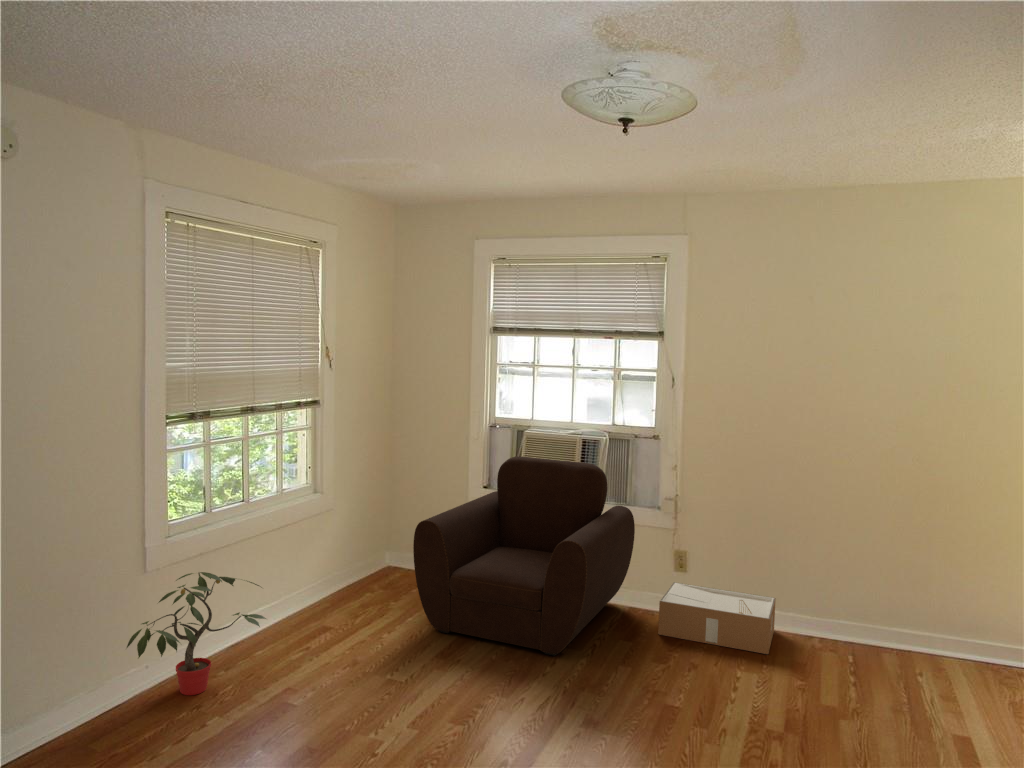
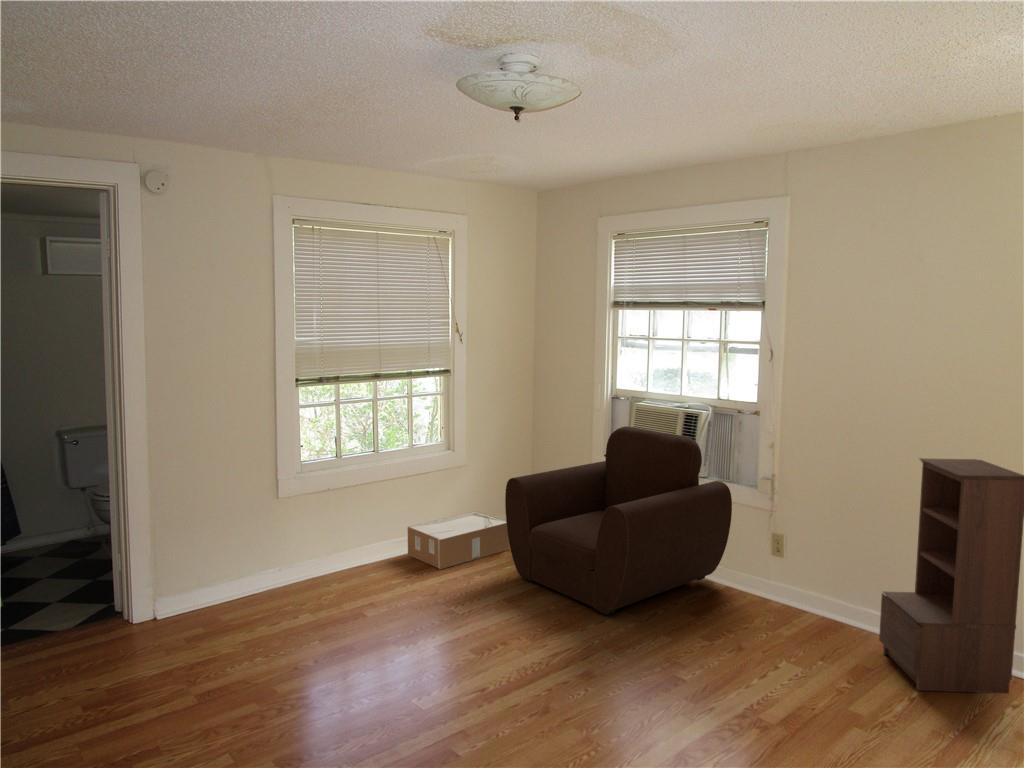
bookshelf: none [797,470,918,675] -> present [879,458,1024,693]
potted plant: present [127,572,266,695] -> none [253,501,369,594]
cardboard box: present [658,582,776,654] -> present [408,512,509,569]

